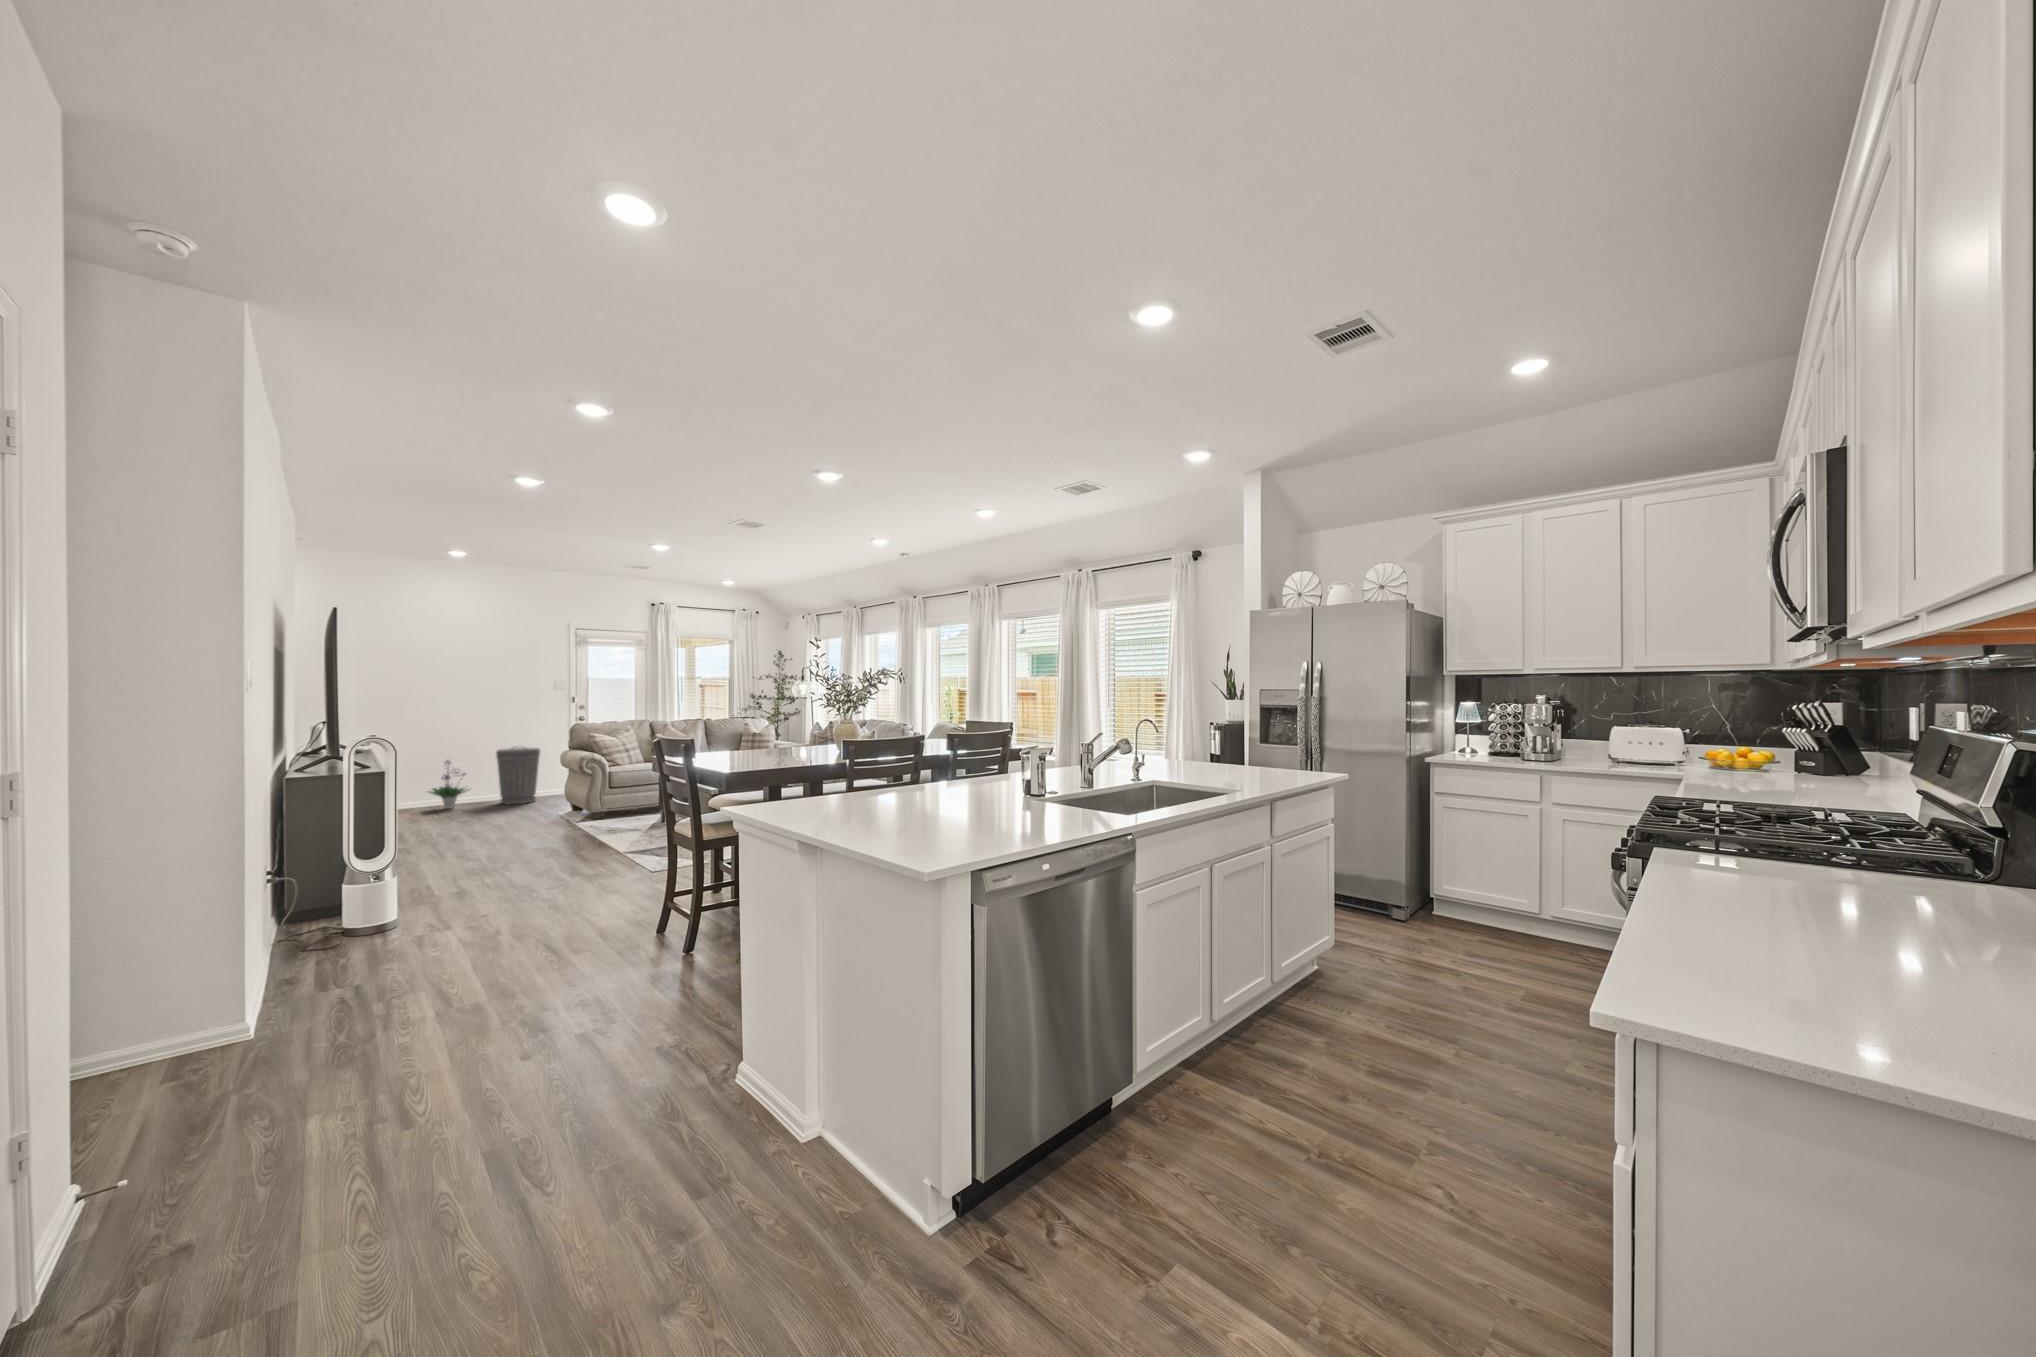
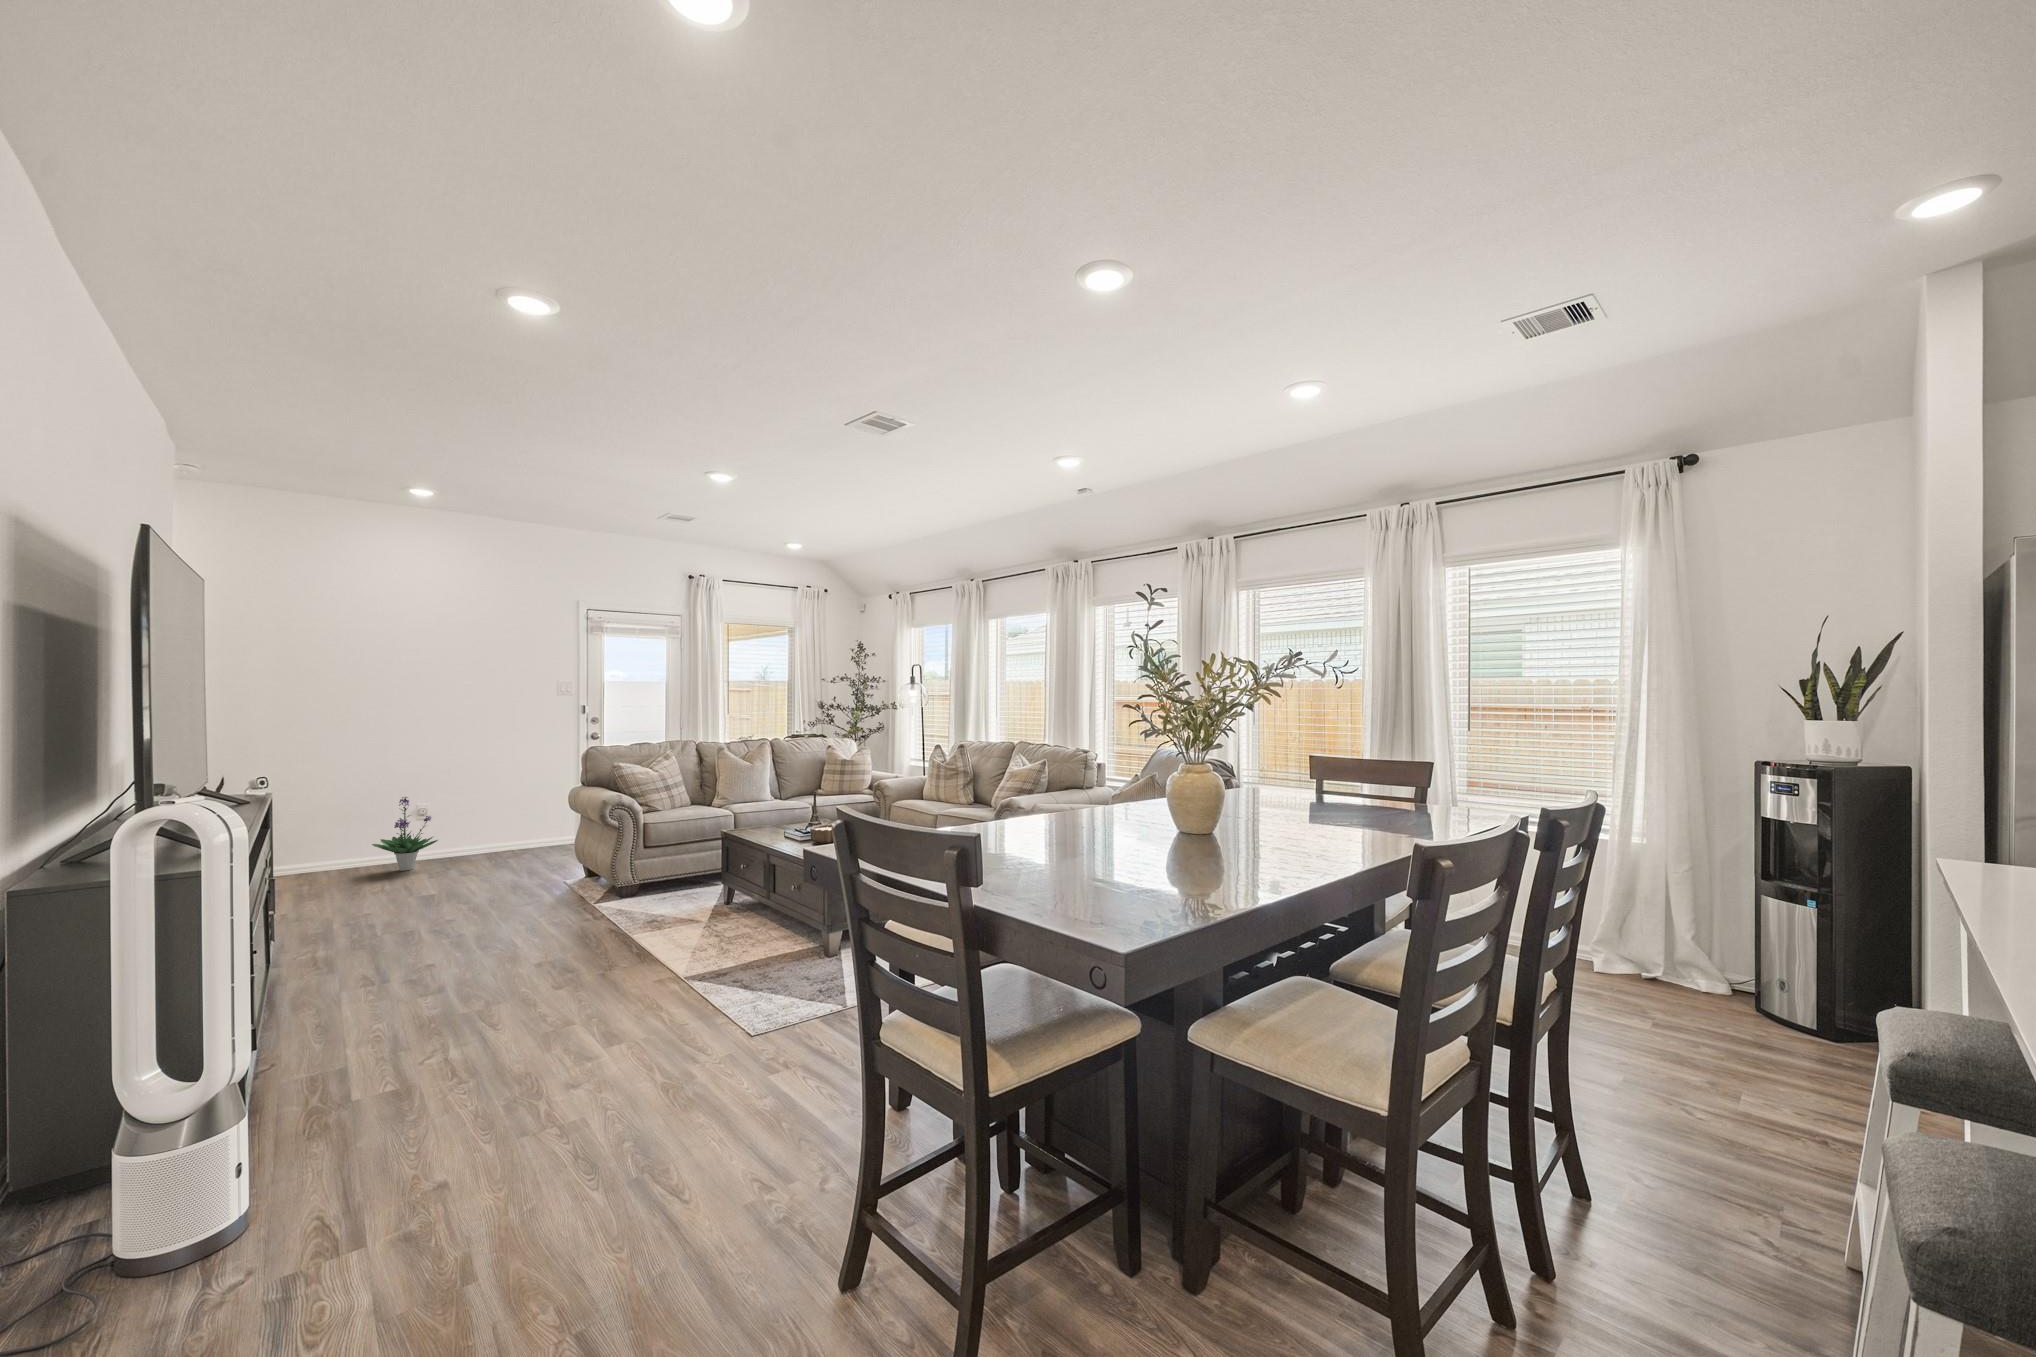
trash can: present [496,747,540,804] -> none [474,777,538,863]

